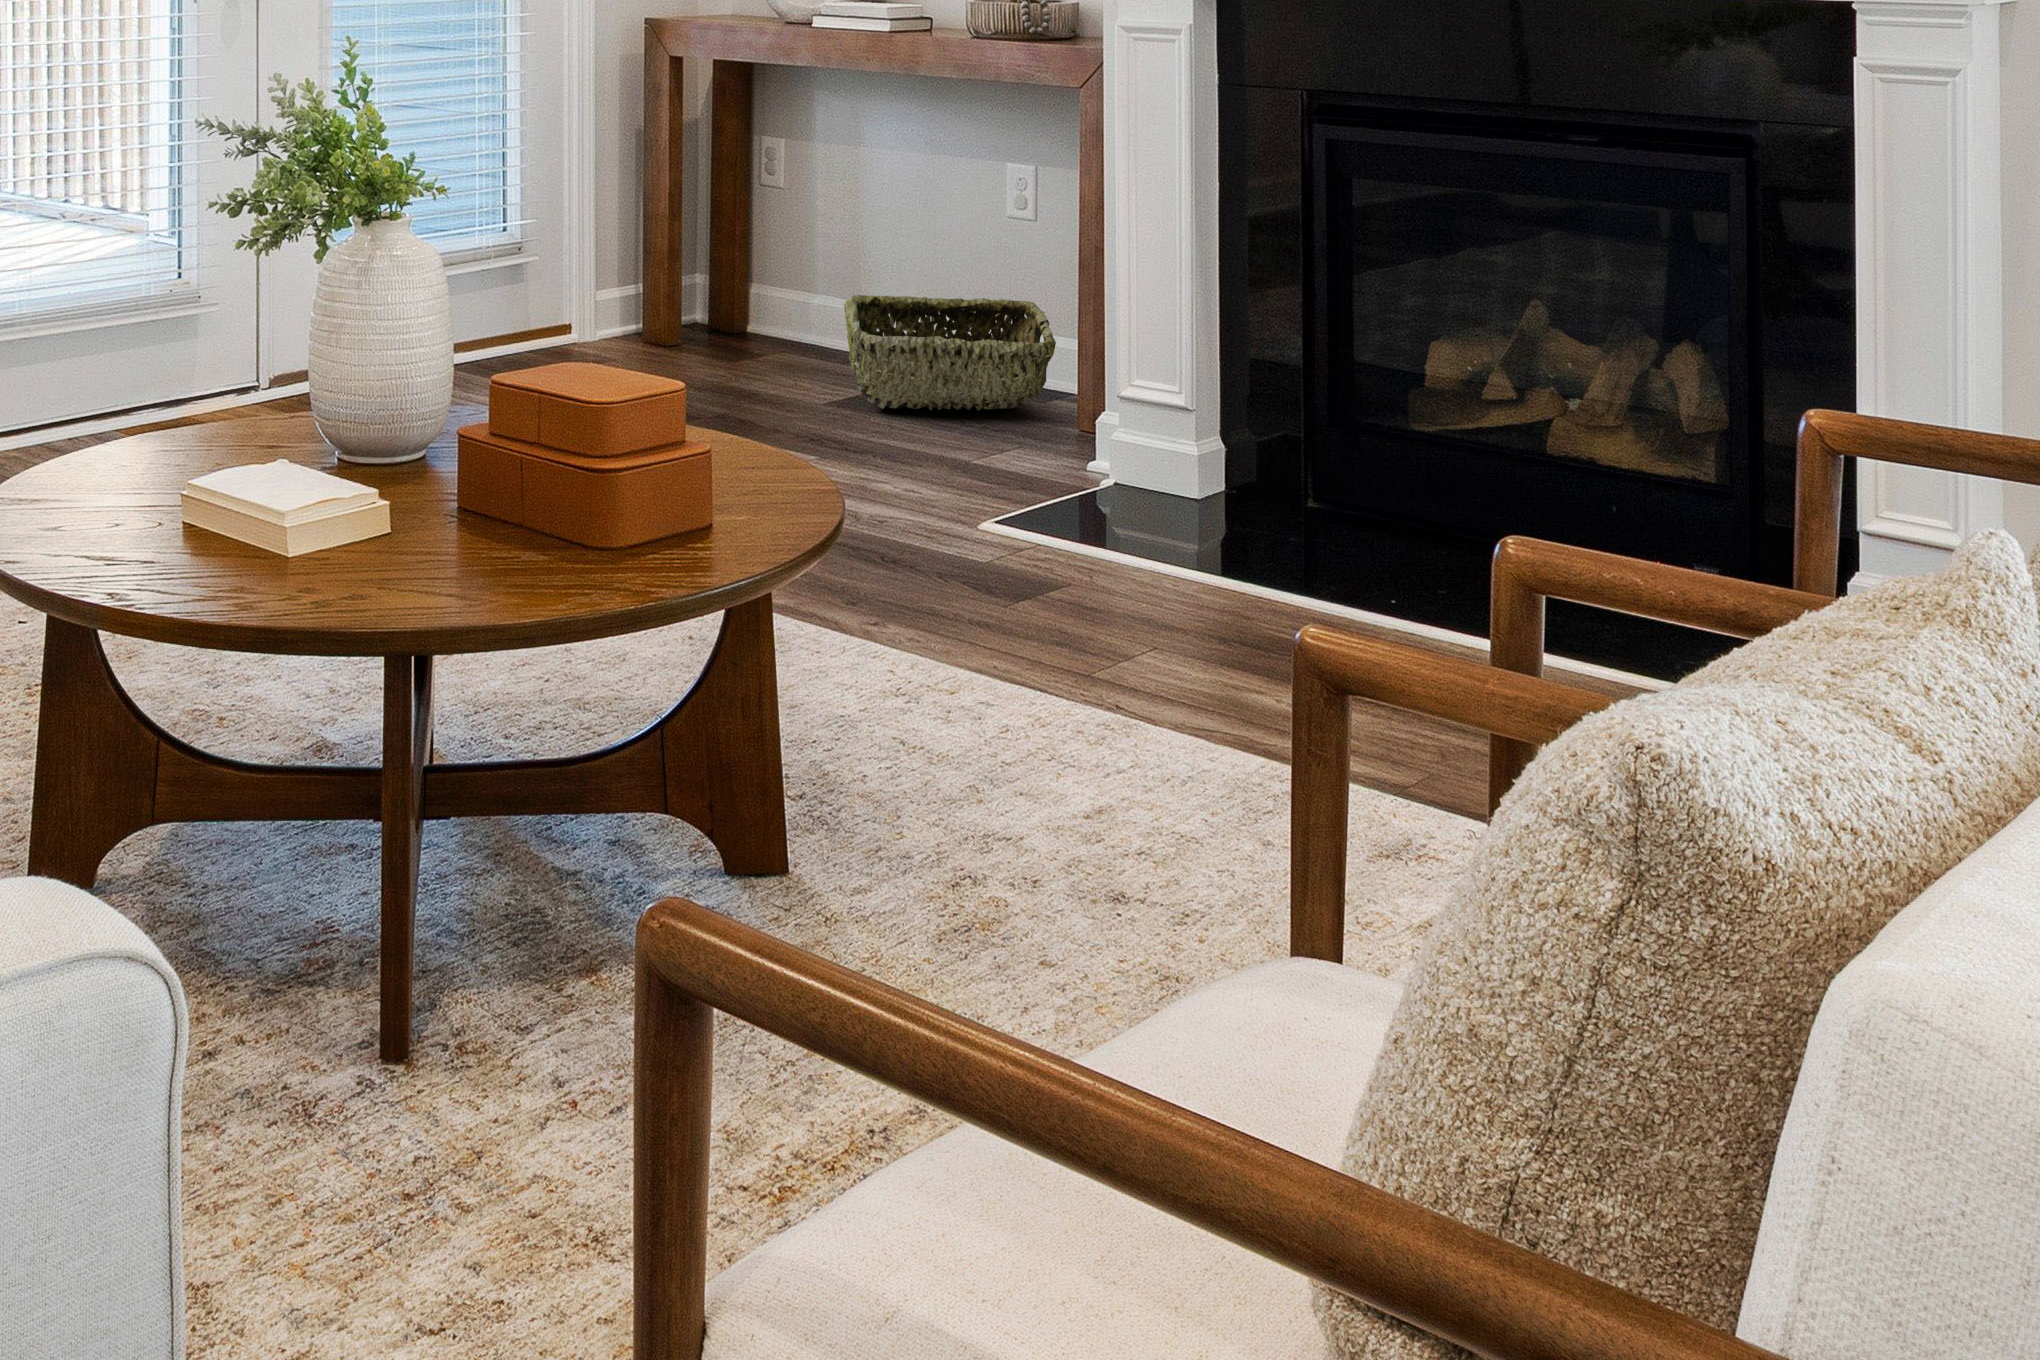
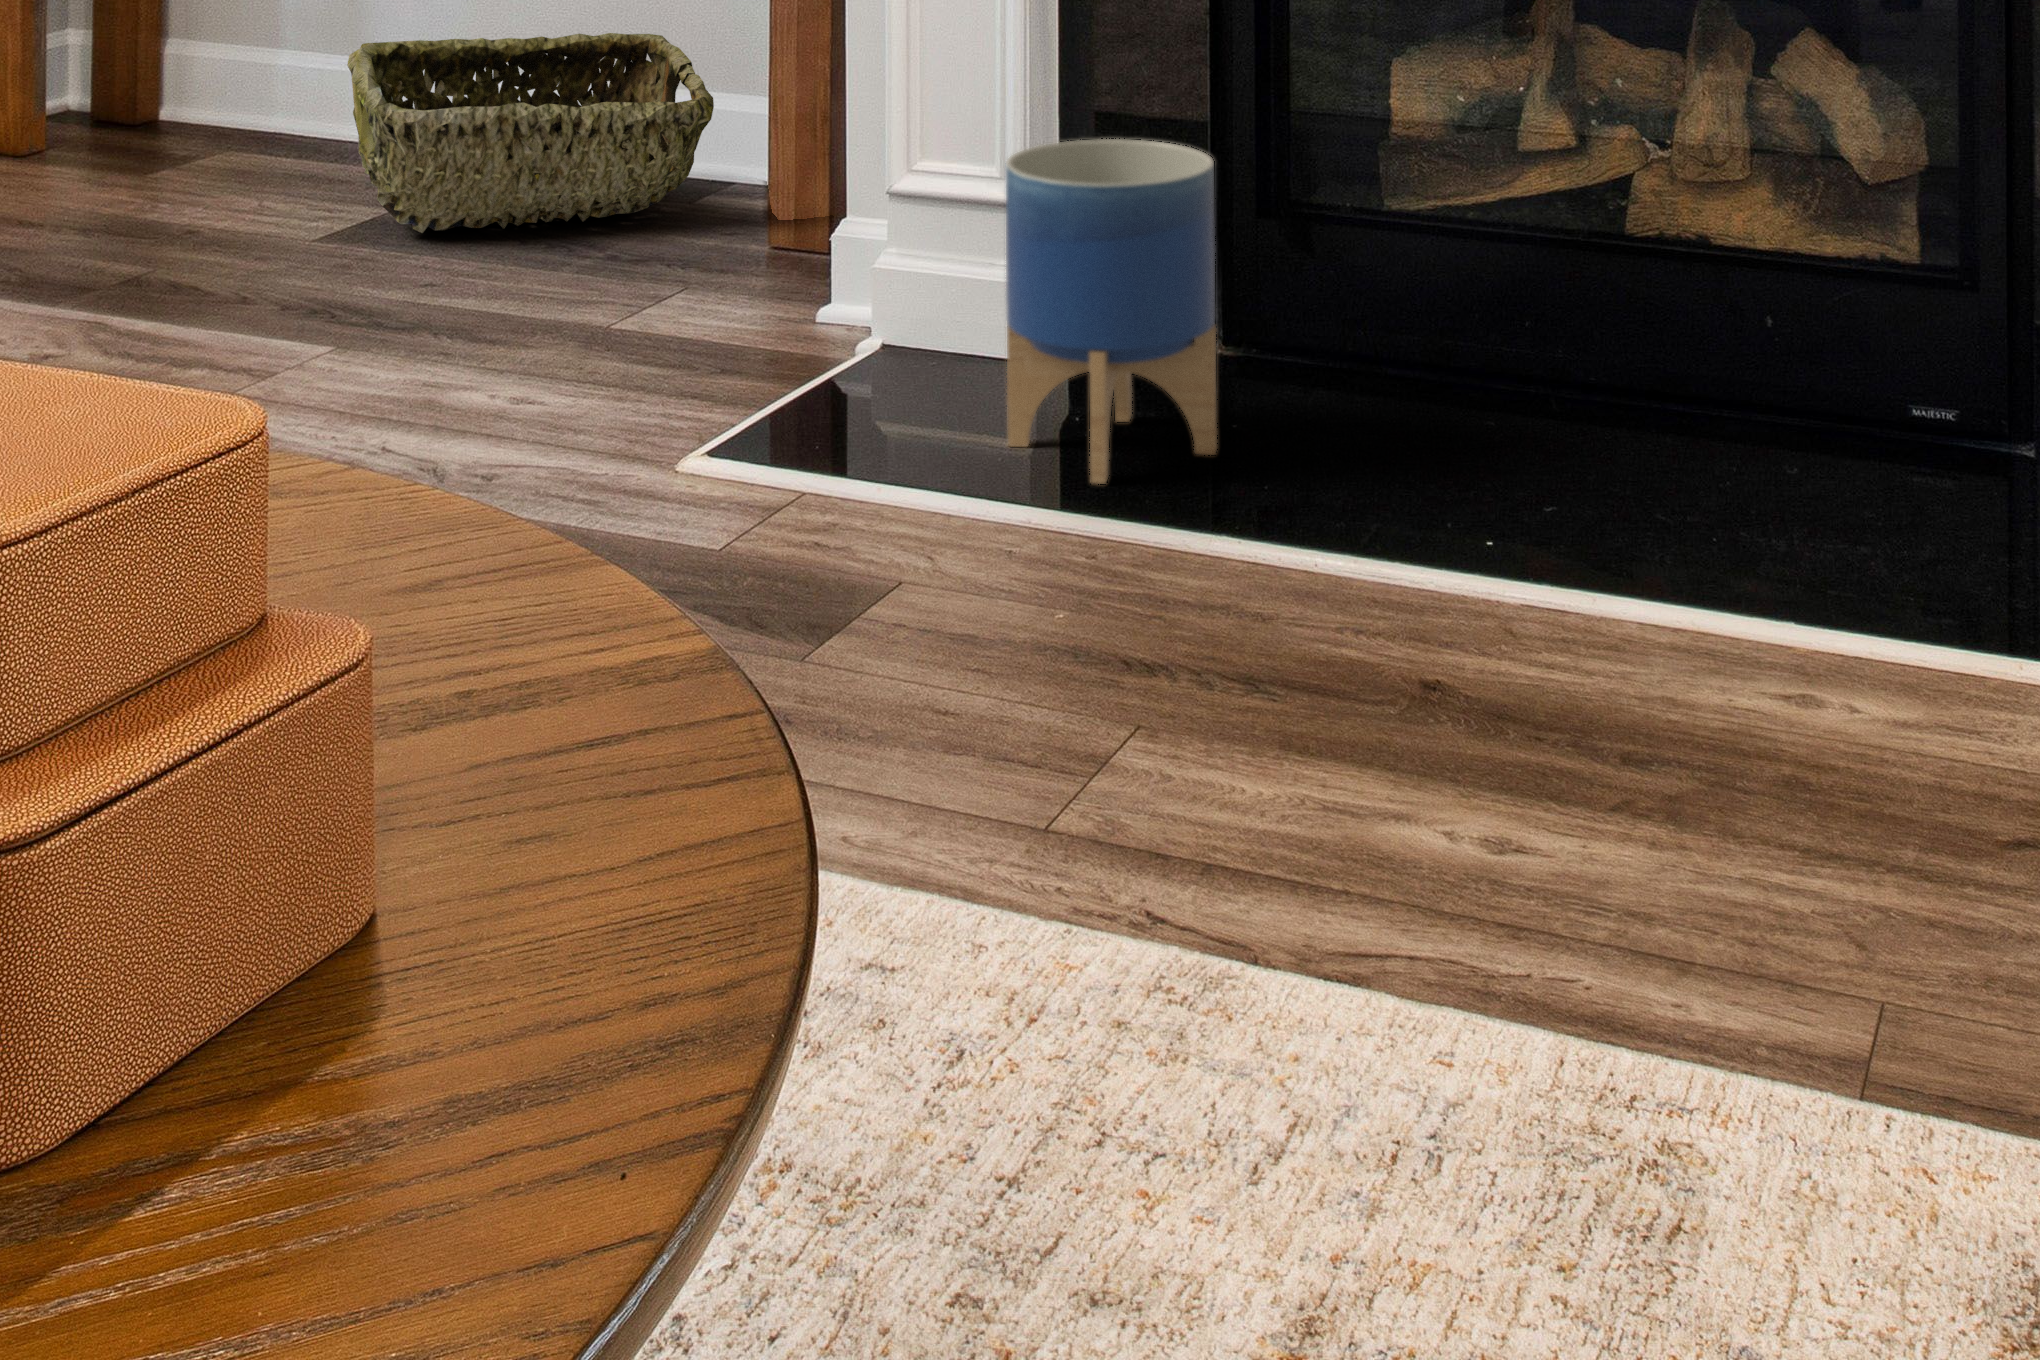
planter: none [1161,376,1280,561] -> present [1006,139,1217,484]

